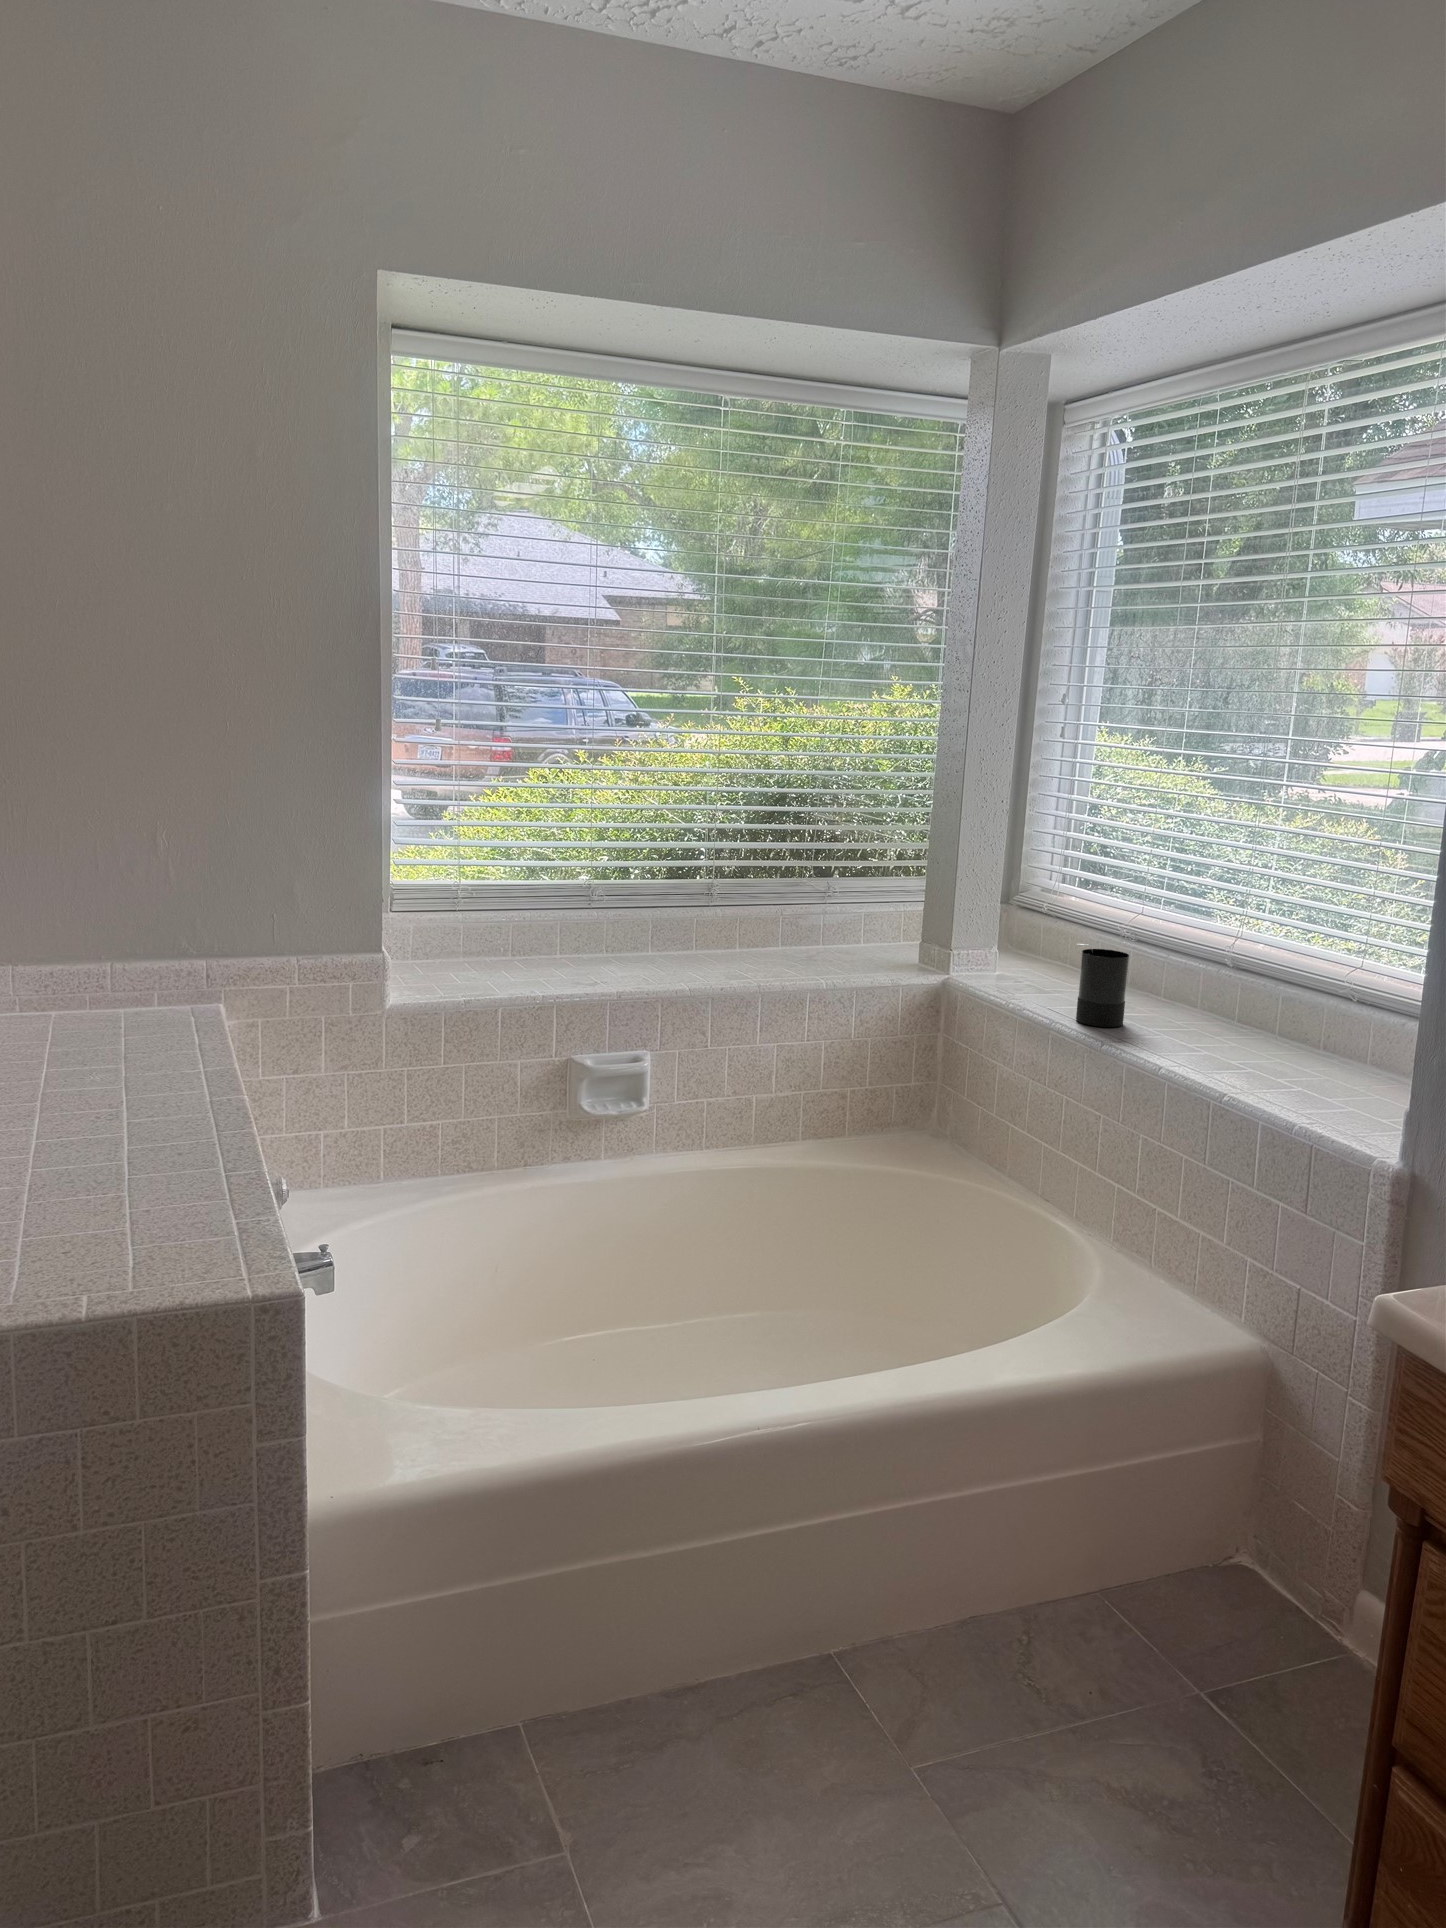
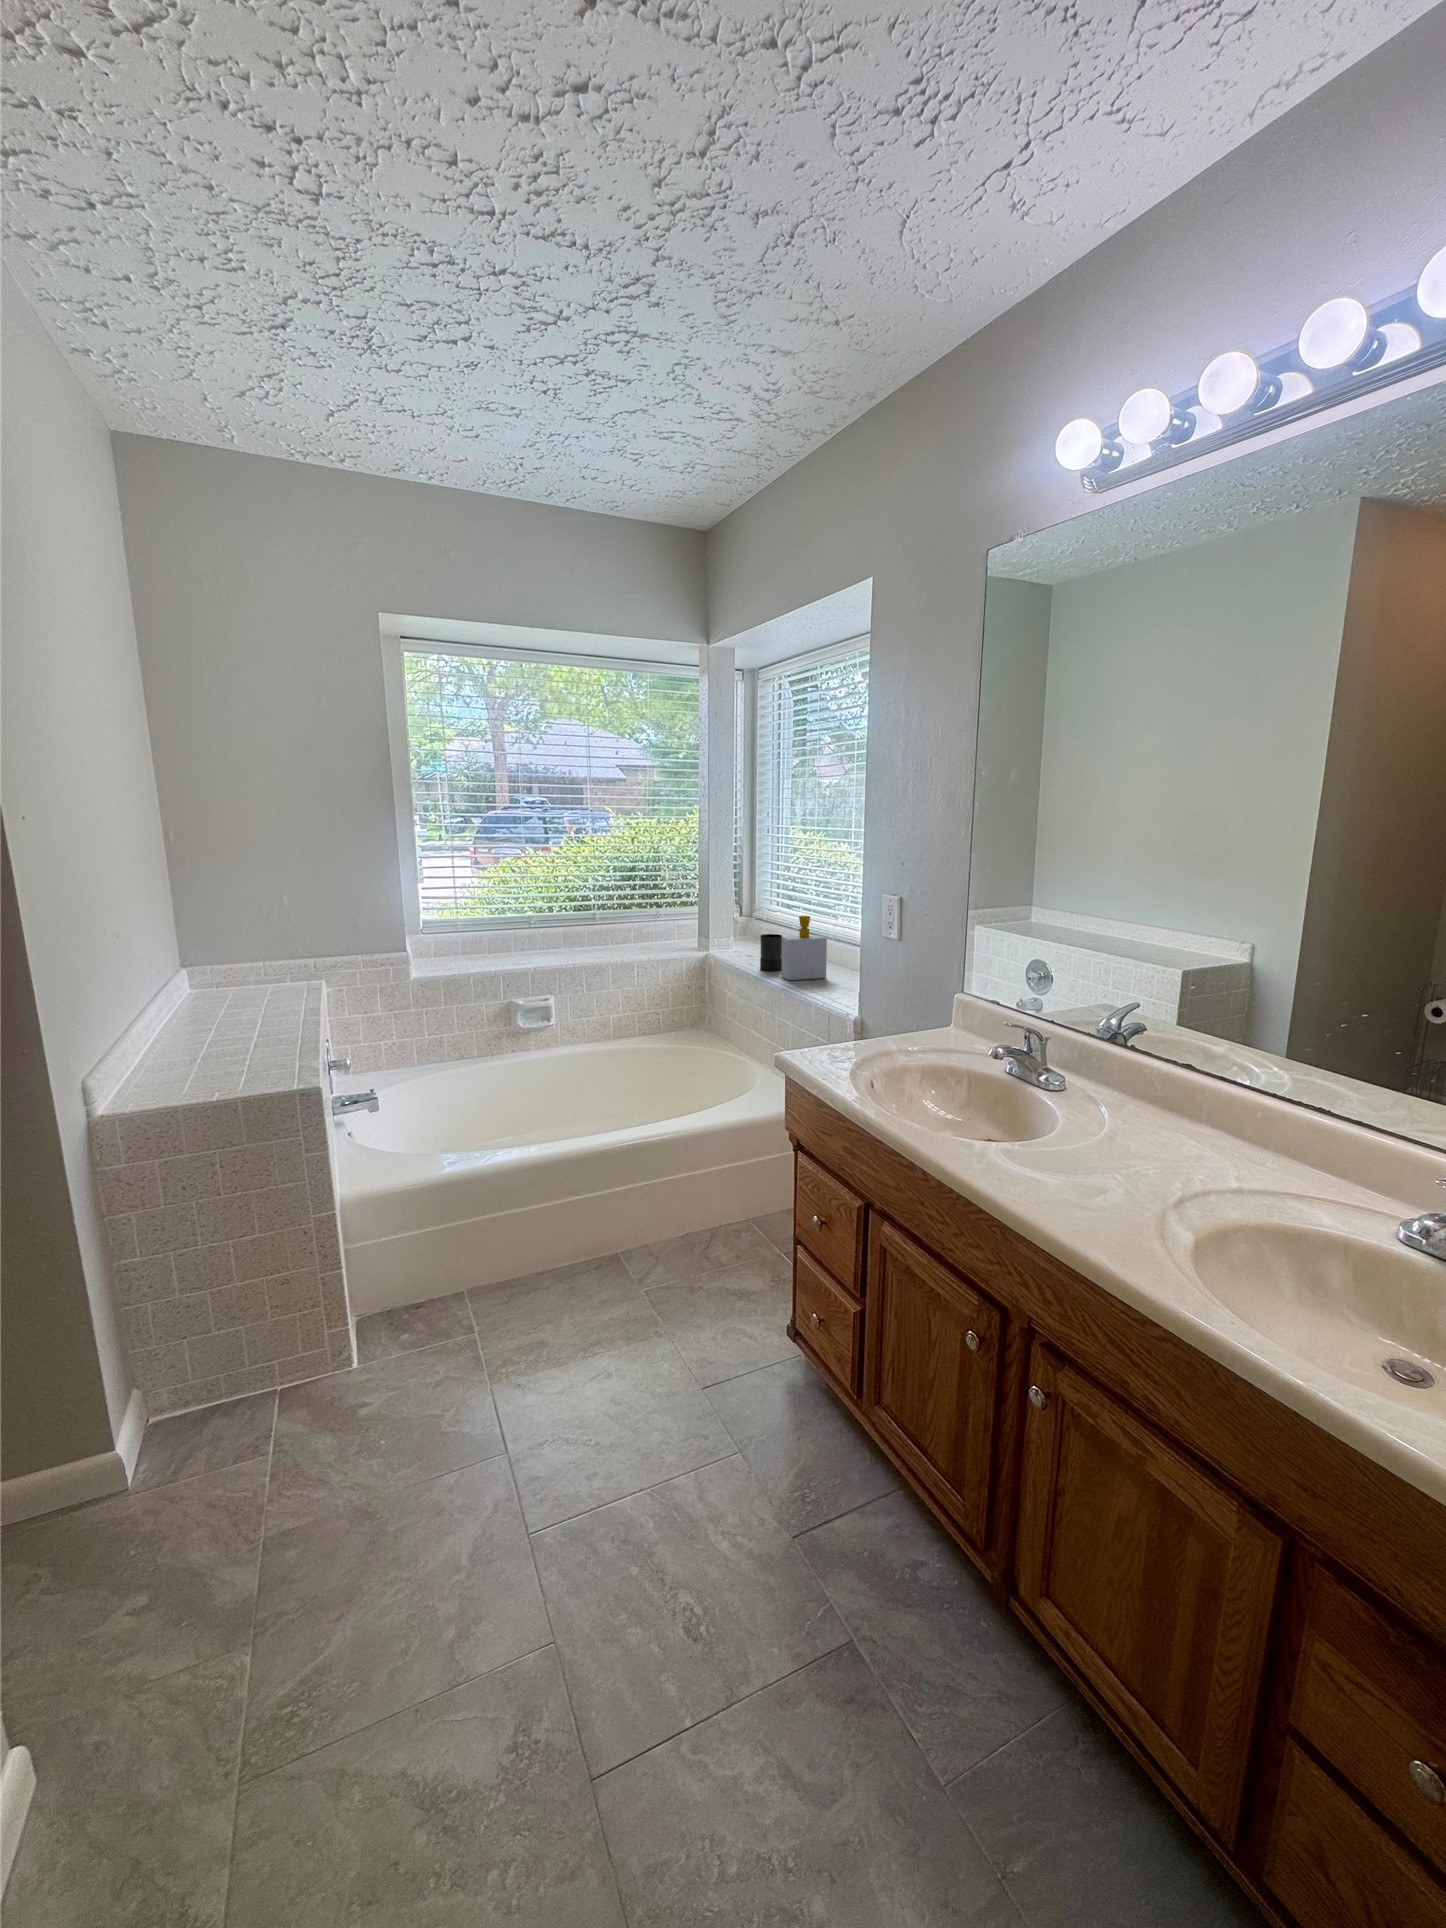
soap bottle: none [1140,919,1248,1055] -> present [782,916,827,980]

